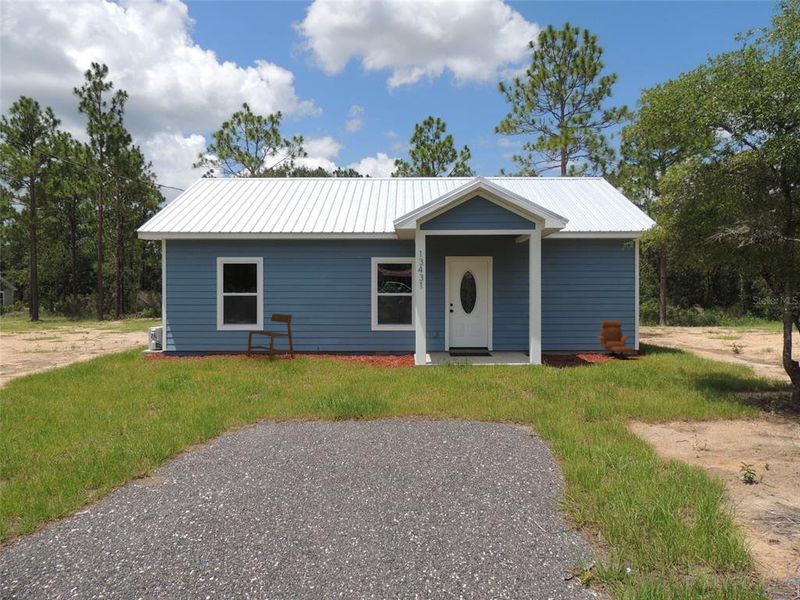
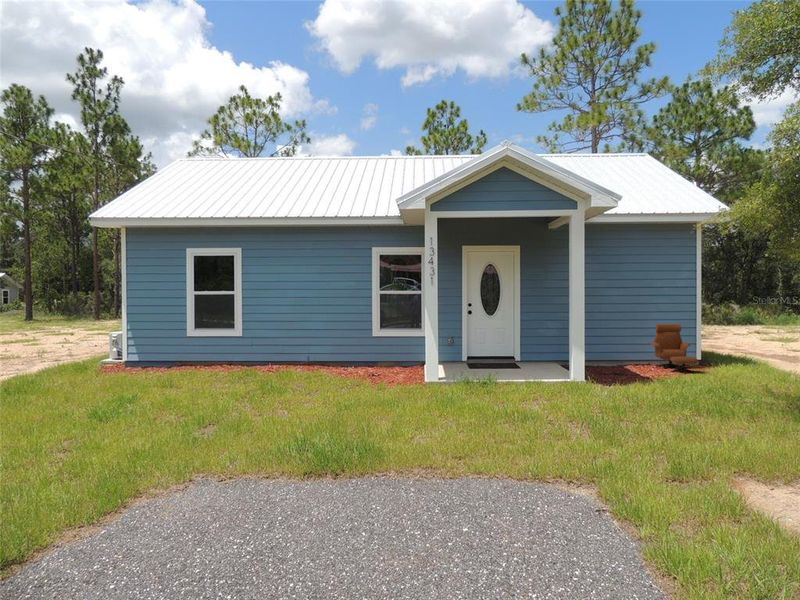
bench: present [247,313,294,361] -> none [224,315,278,374]

